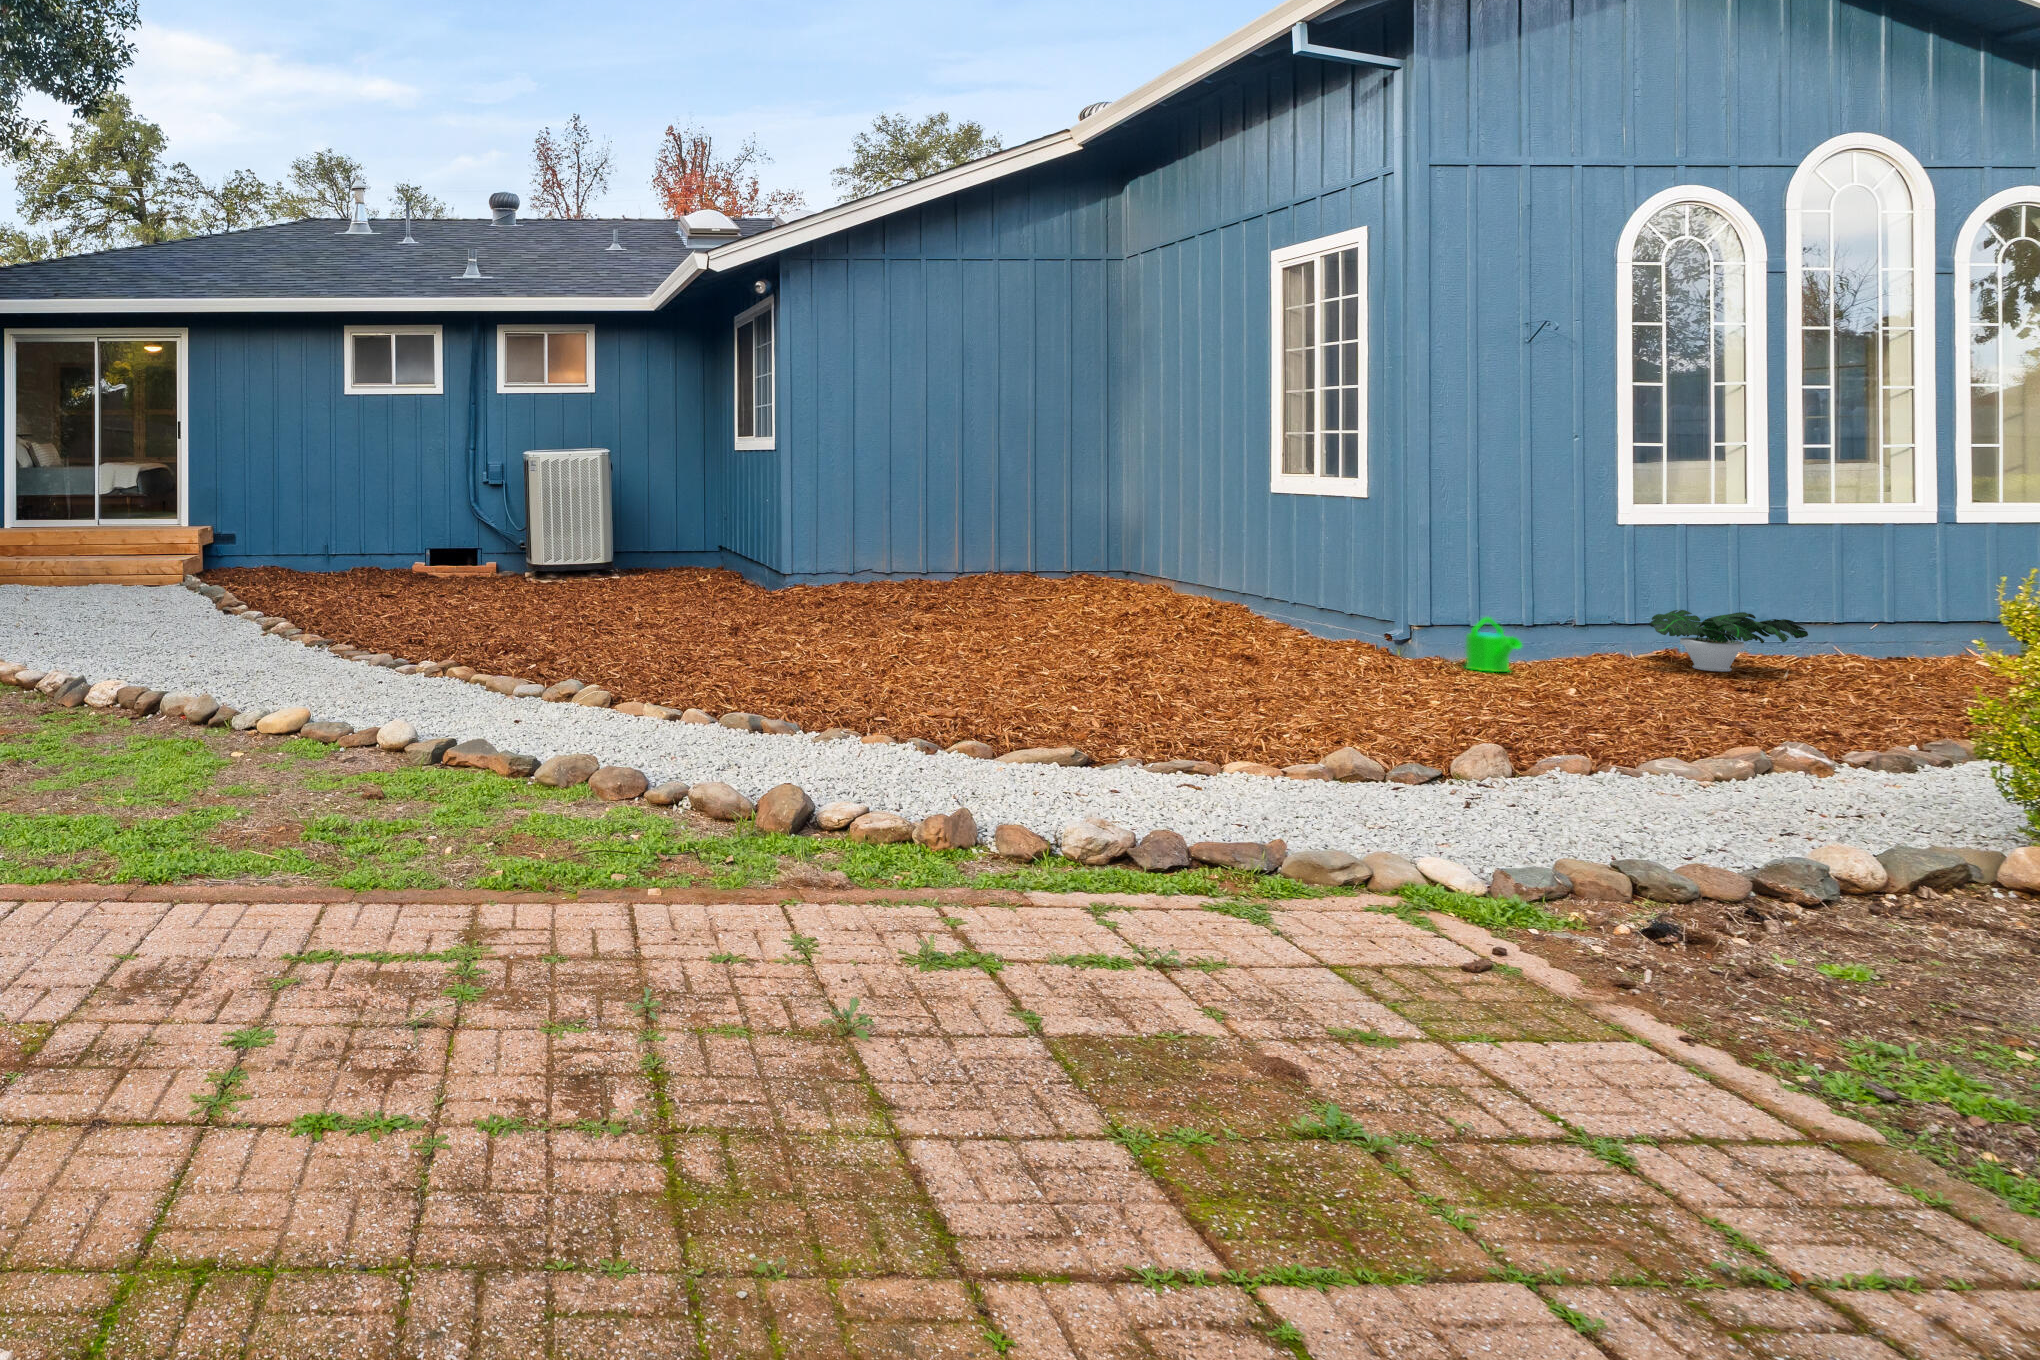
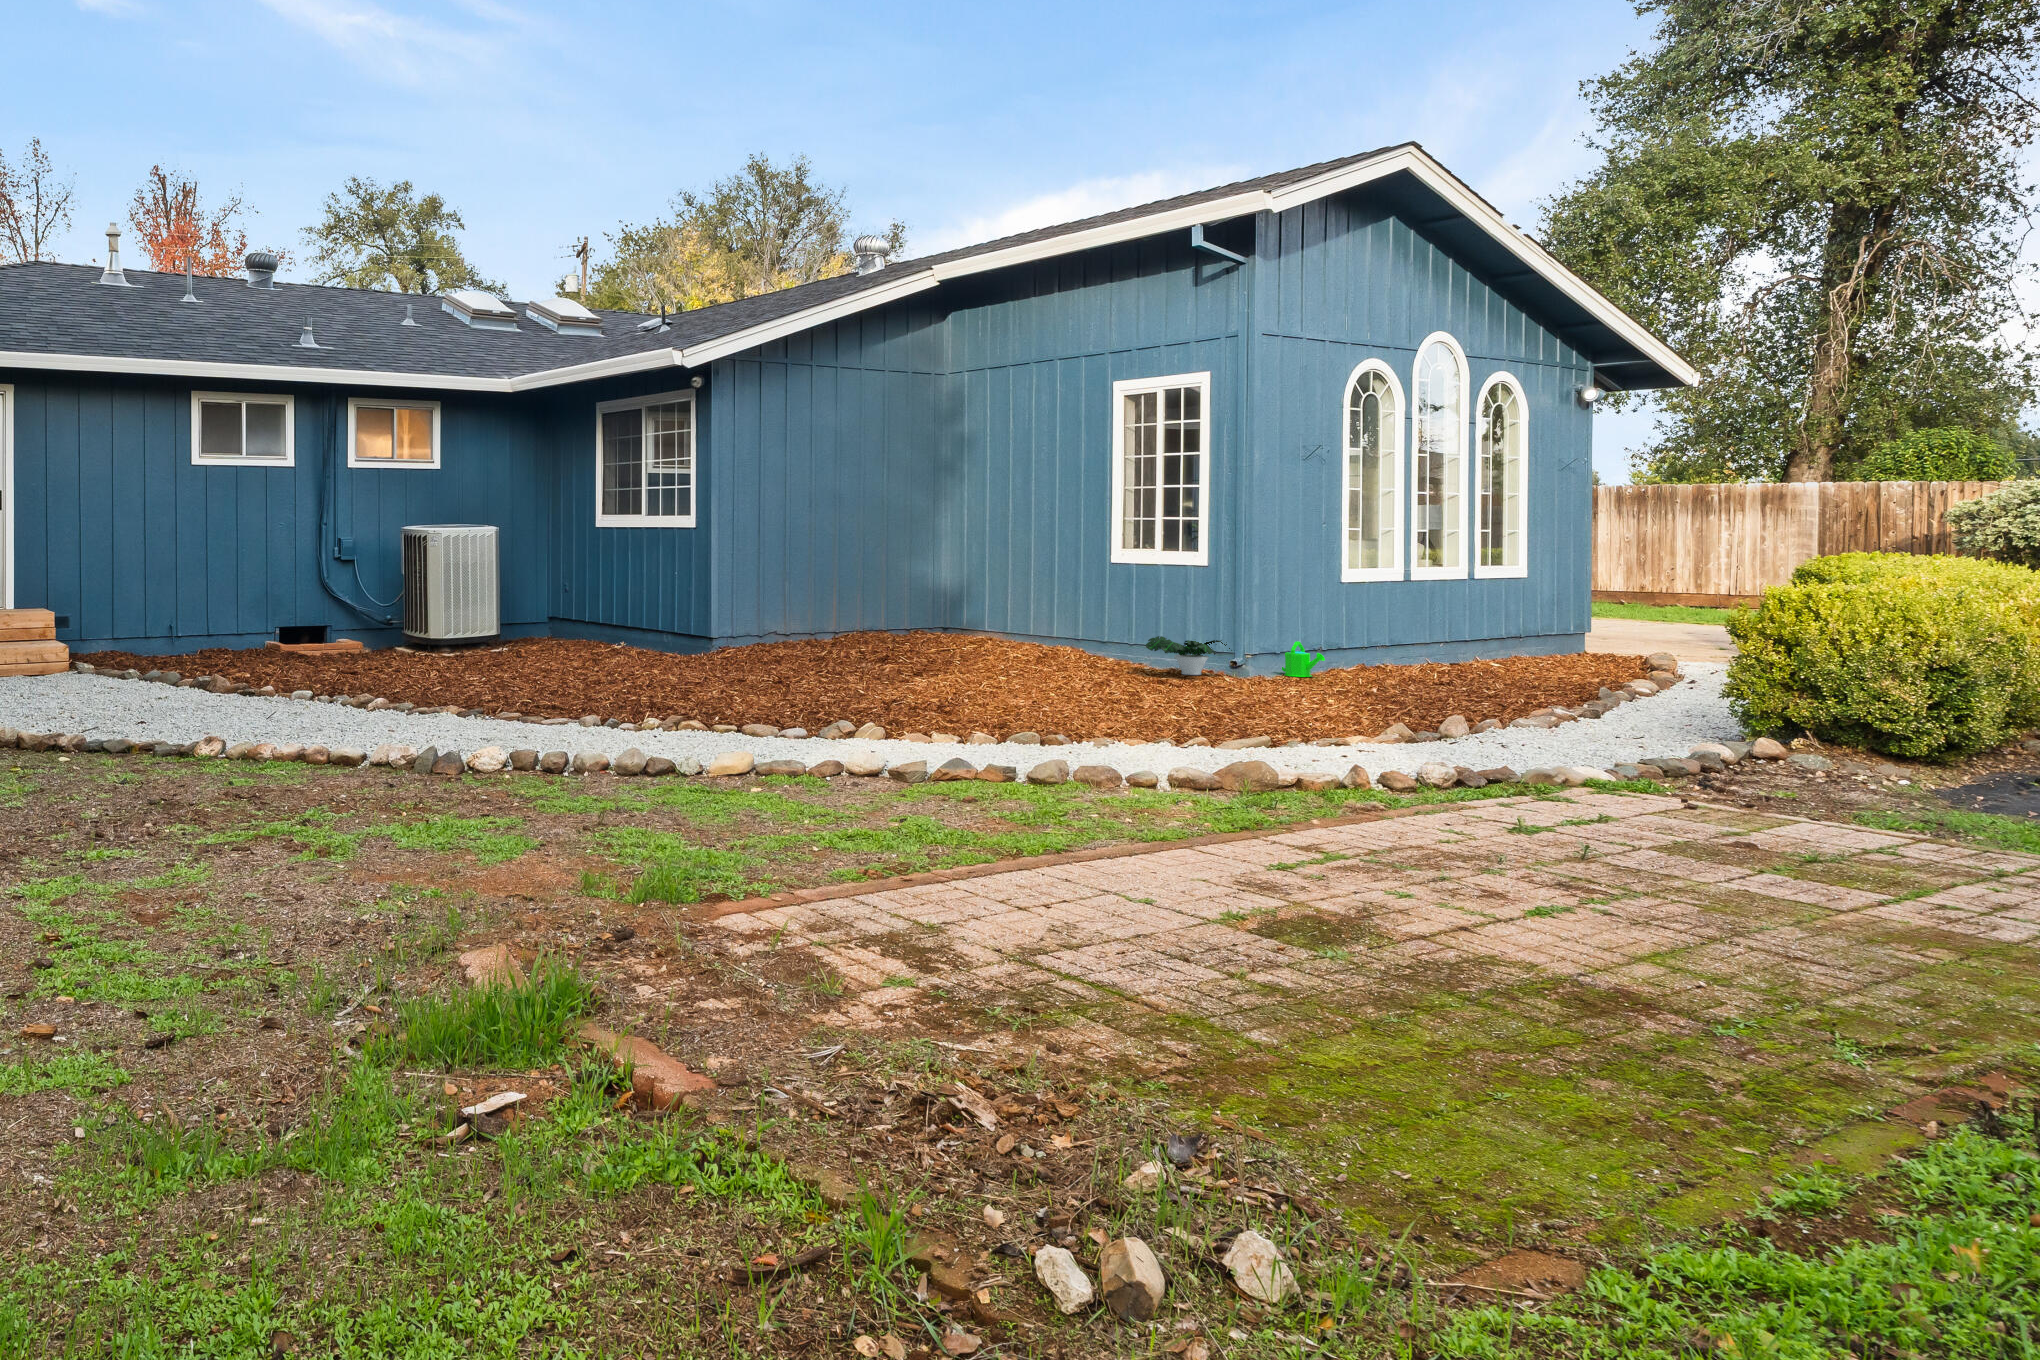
potted plant: present [1649,610,1808,672] -> present [1146,636,1232,675]

